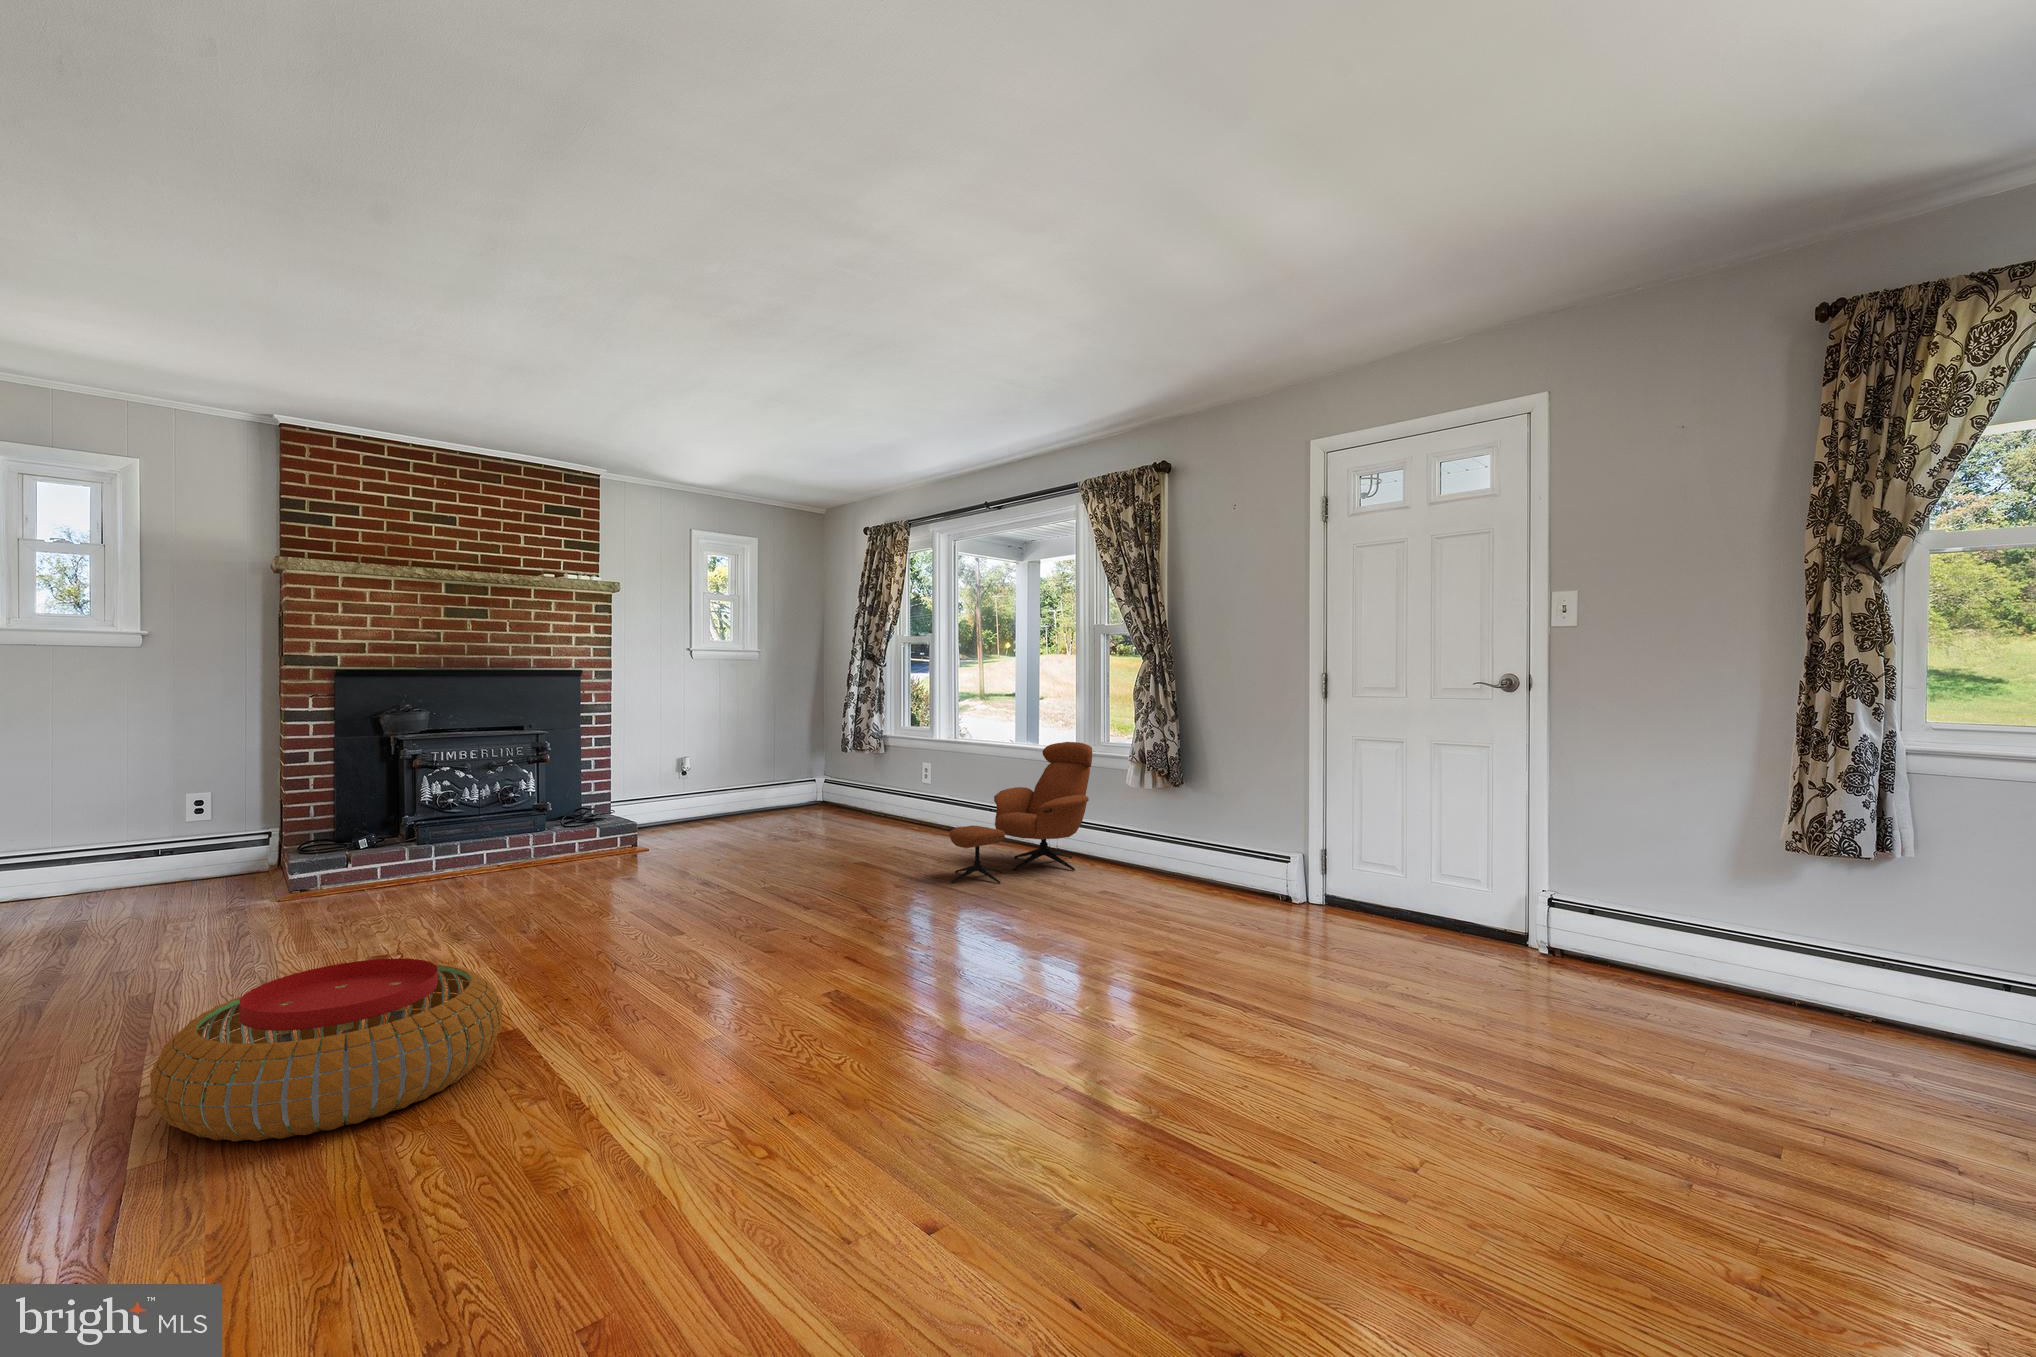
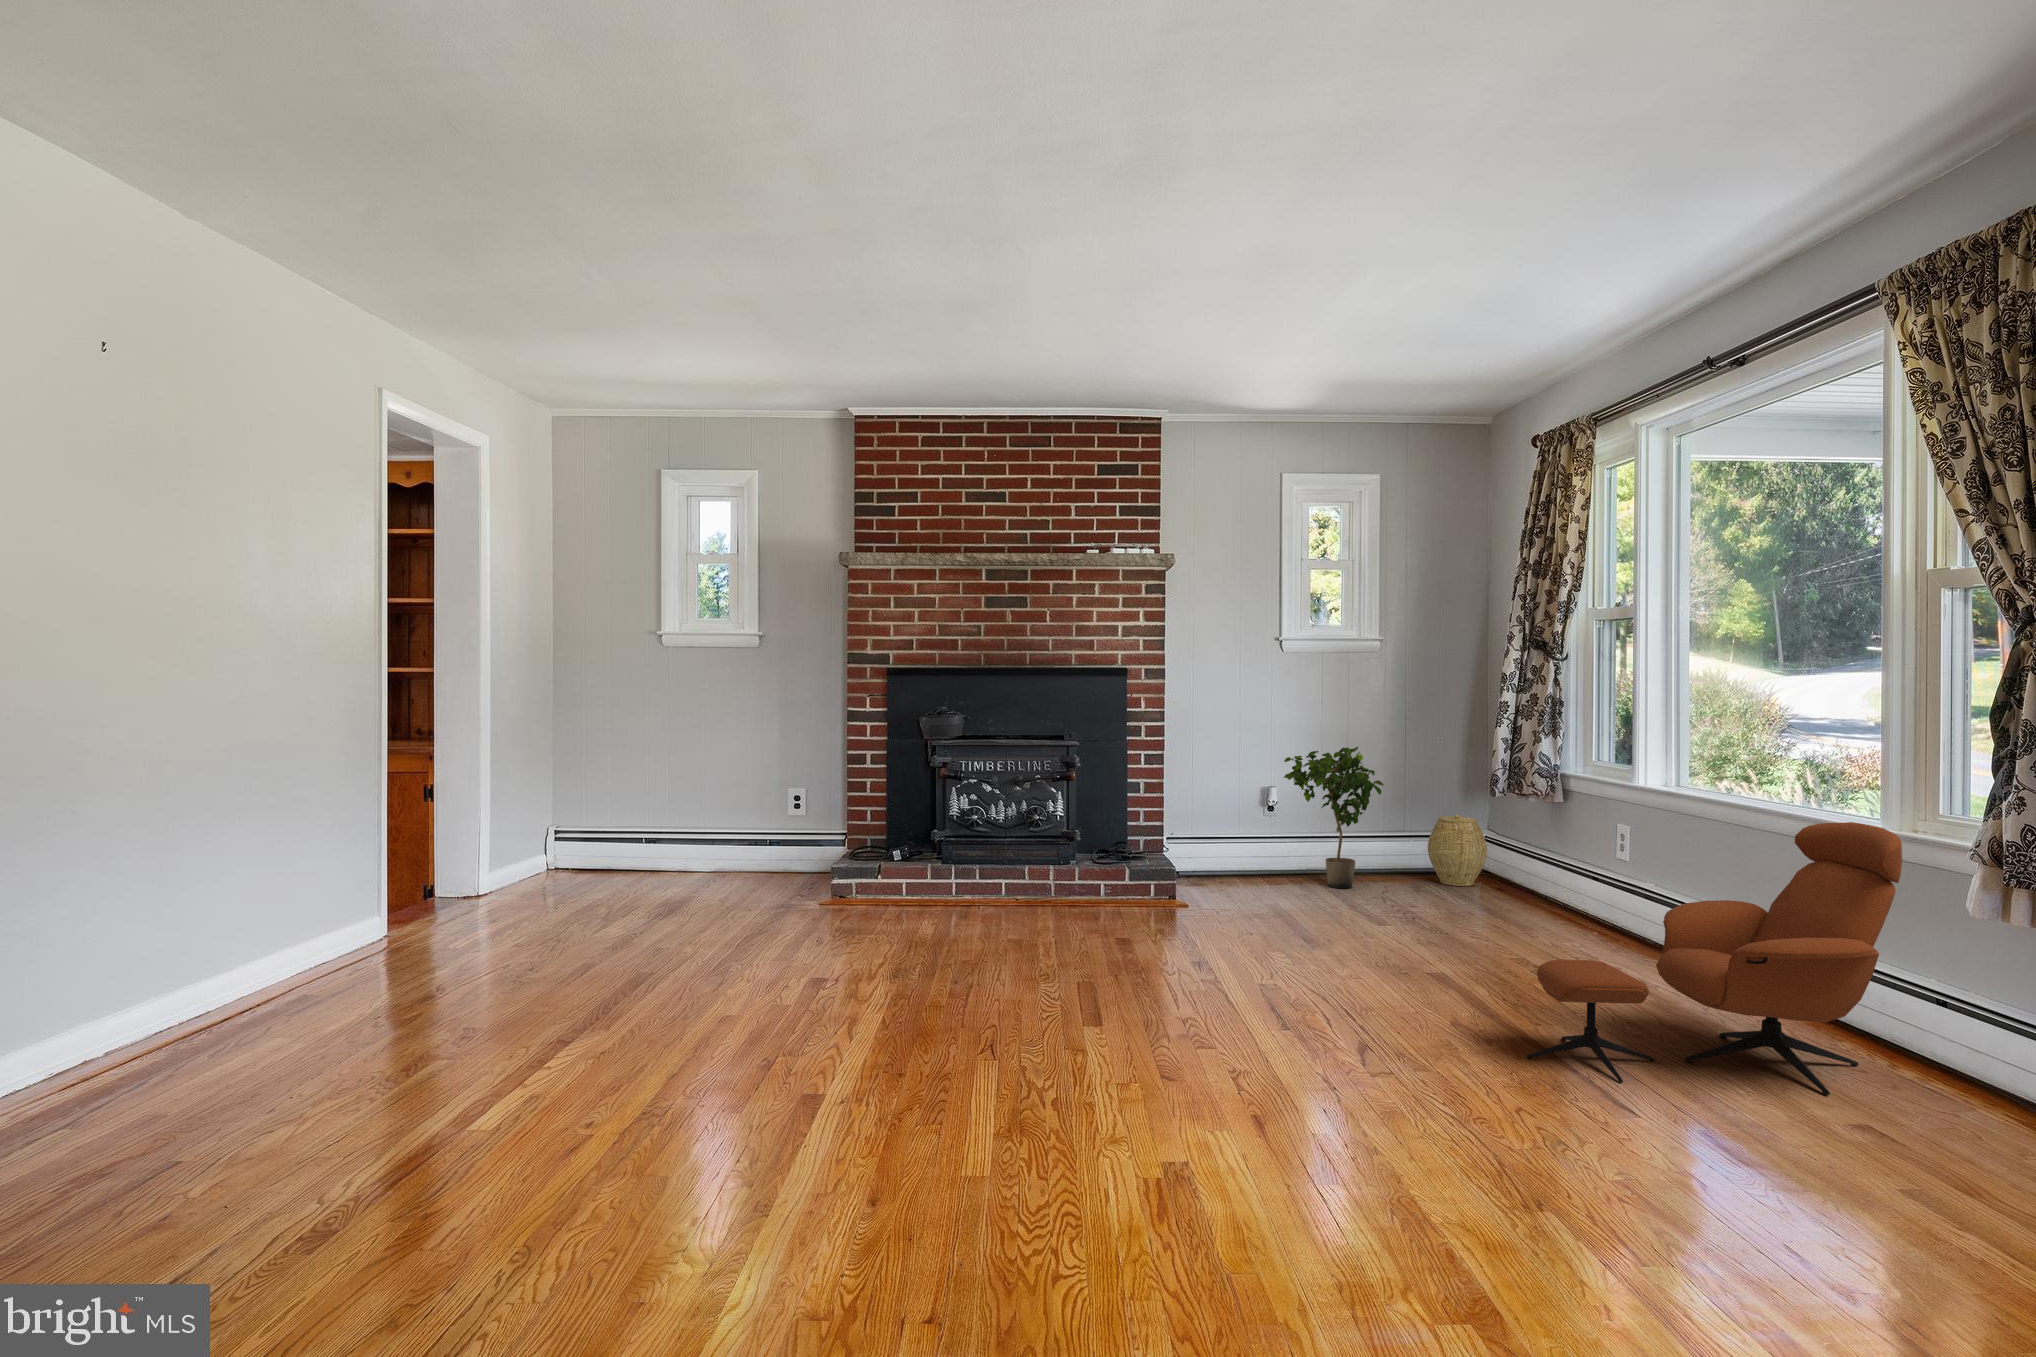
potted plant: none [705,725,767,824] -> present [1284,747,1384,888]
woven basket: none [792,767,829,813] -> present [1428,815,1487,886]
pouf: present [150,958,502,1142] -> none [387,996,708,1181]

